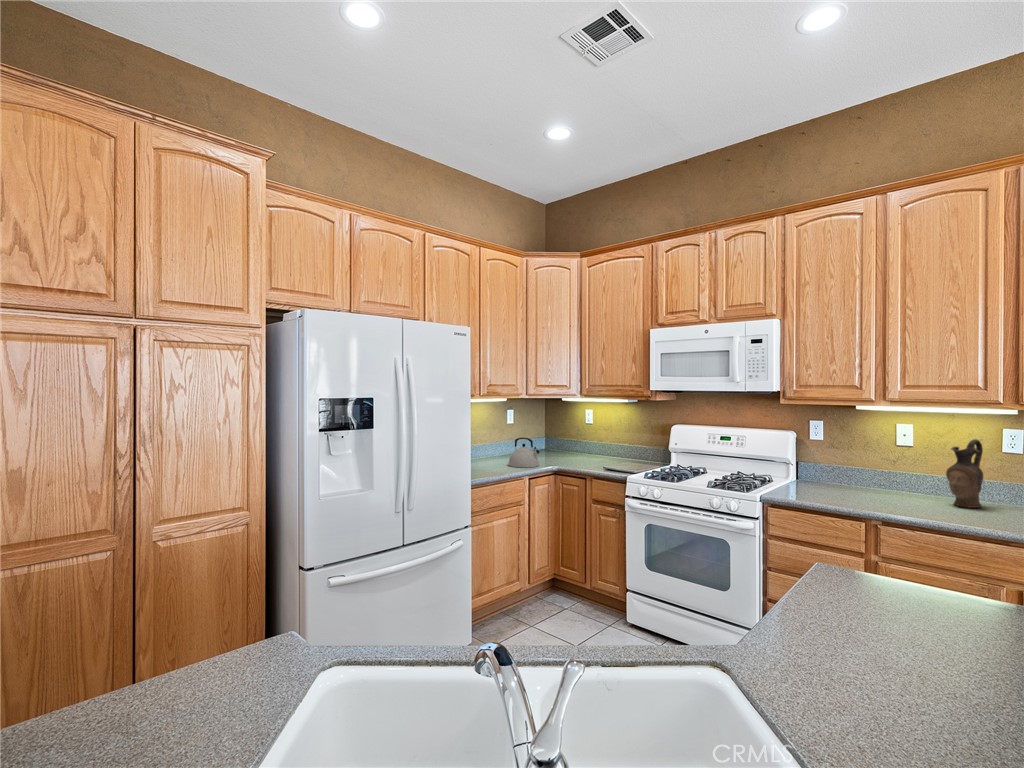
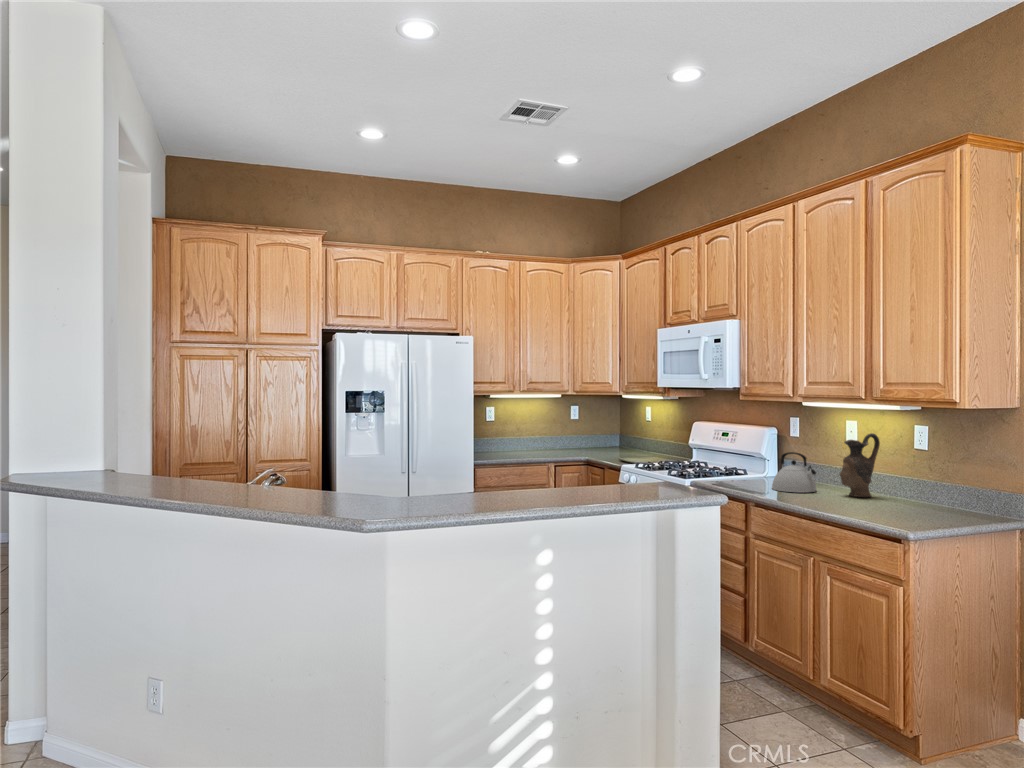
kettle: present [509,438,539,467] -> present [772,452,817,492]

